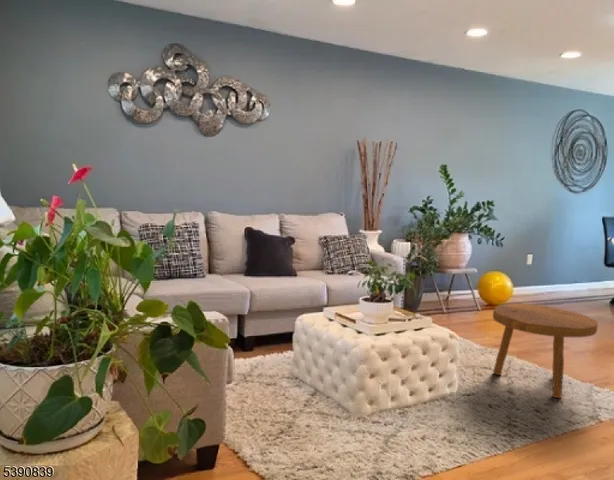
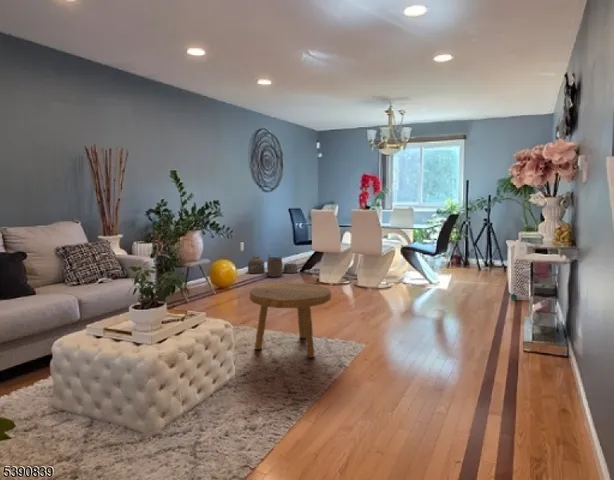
woven basket: none [528,273,598,303] -> present [248,257,297,277]

